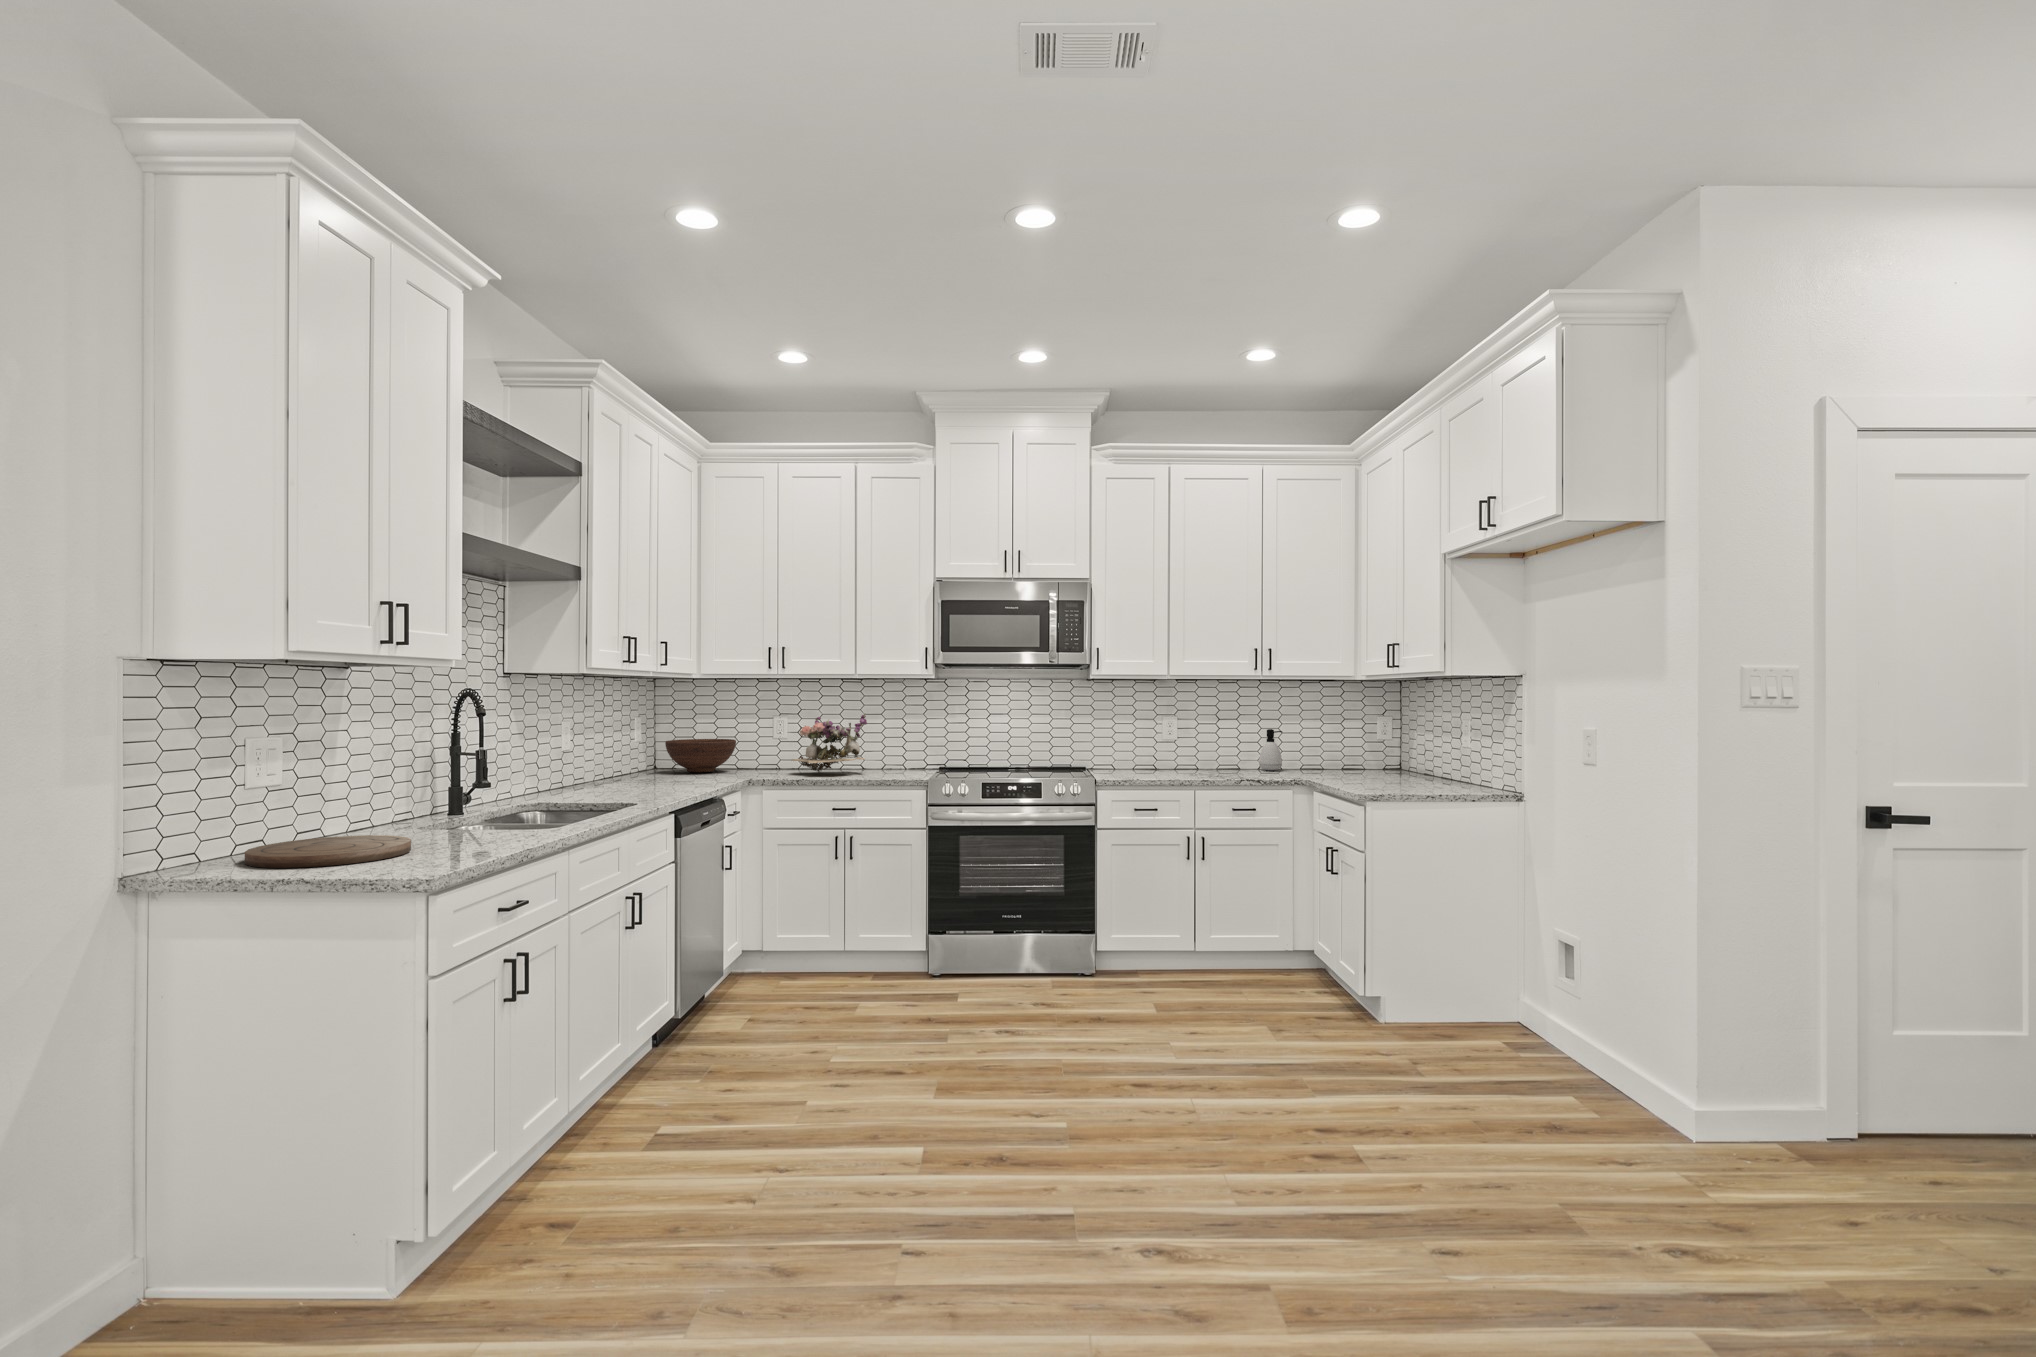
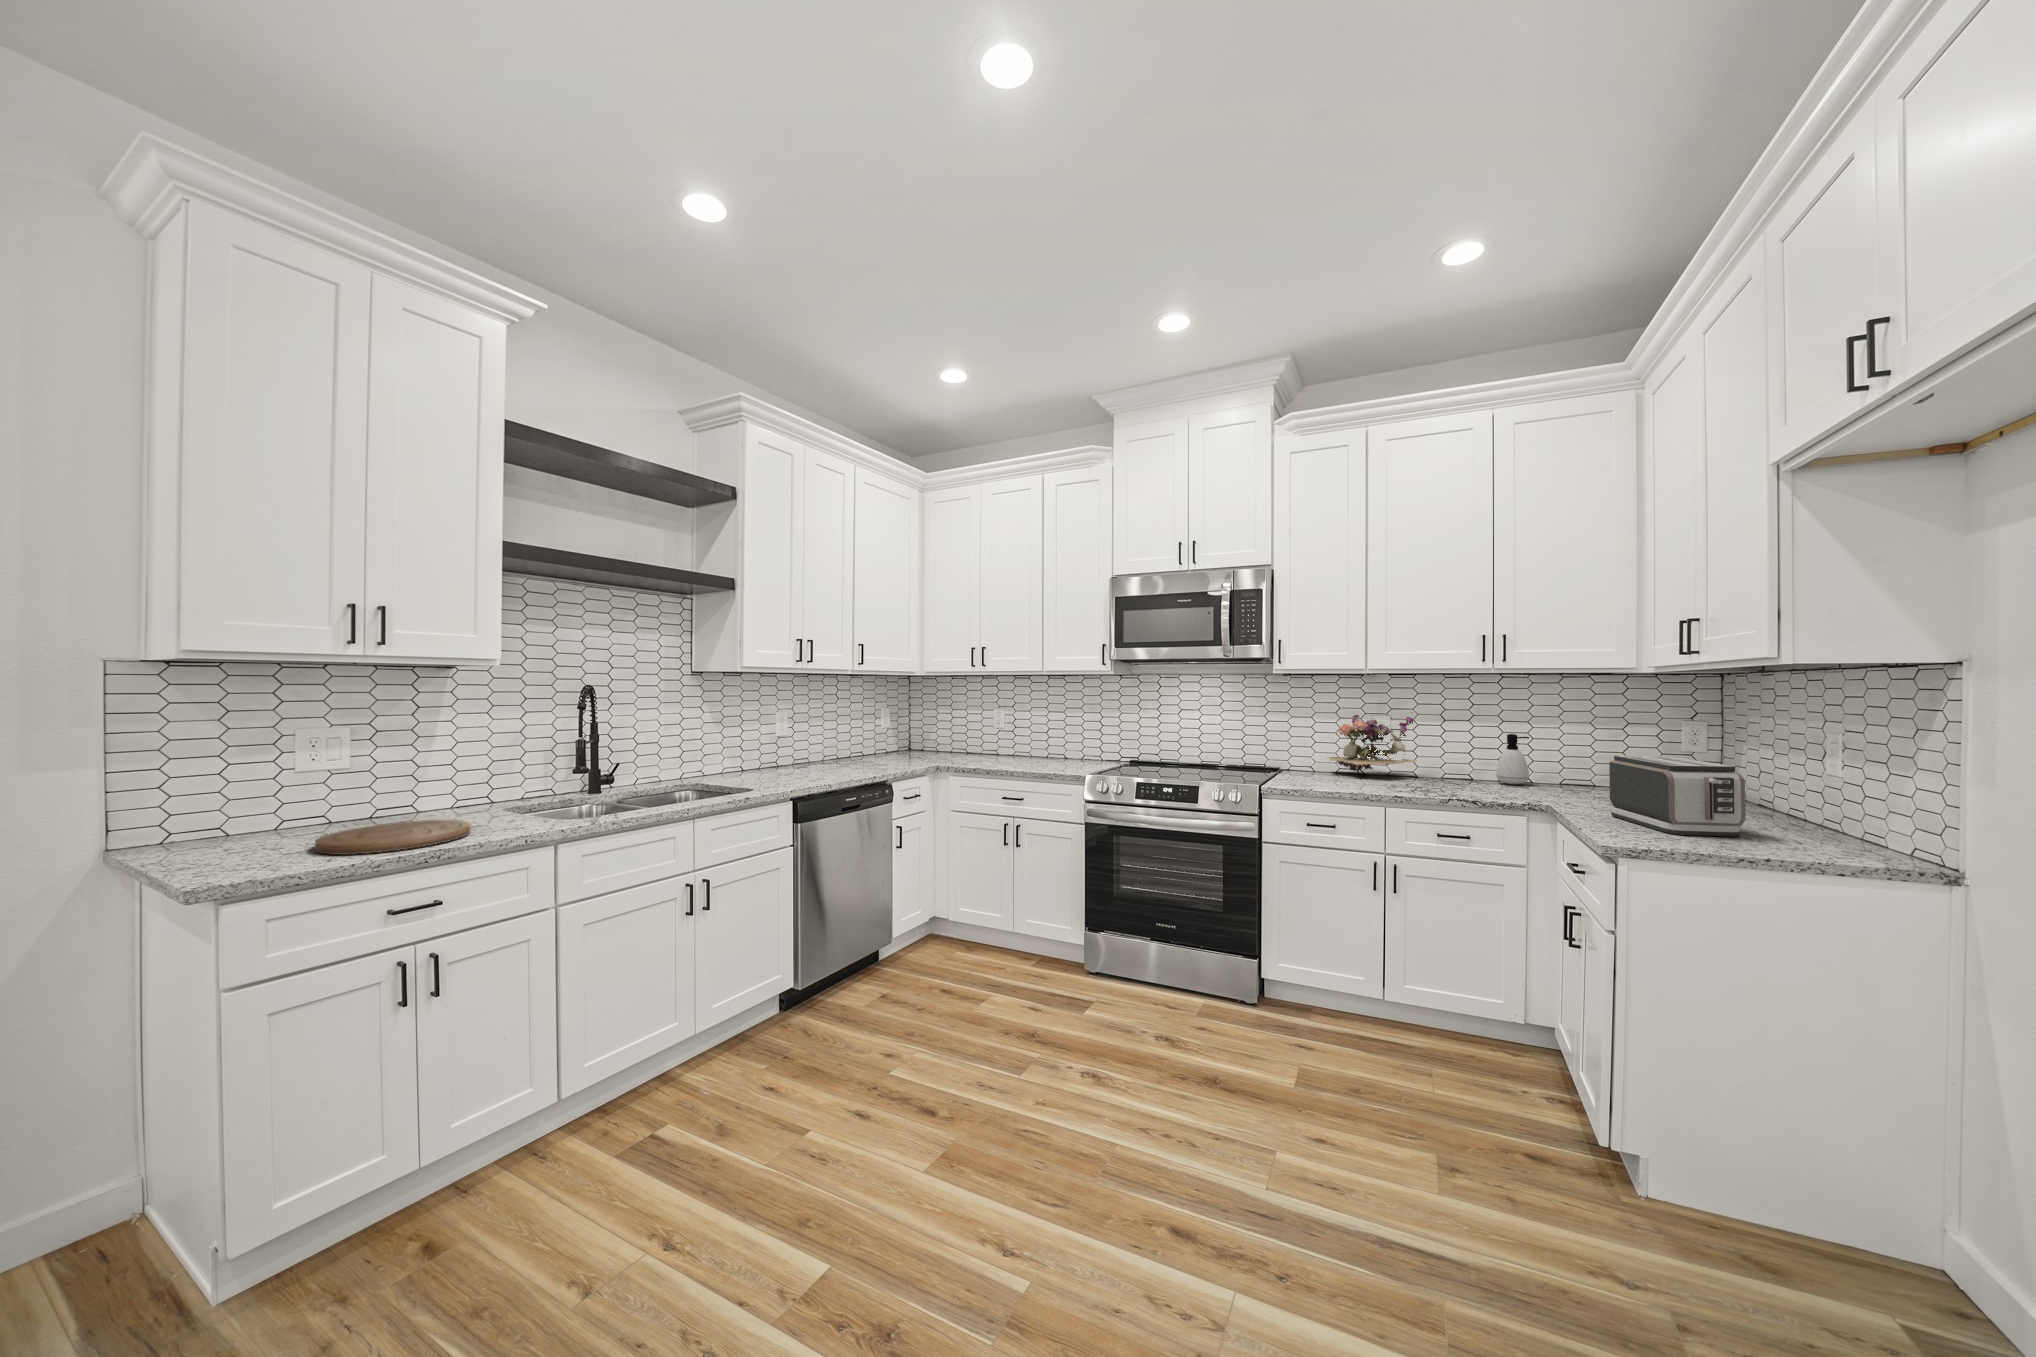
flower arrangement: present [792,713,867,773] -> present [1328,712,1416,773]
toaster: none [1348,738,1426,789] -> present [1609,756,1745,837]
fruit bowl: present [665,739,736,773] -> none [901,727,958,756]

